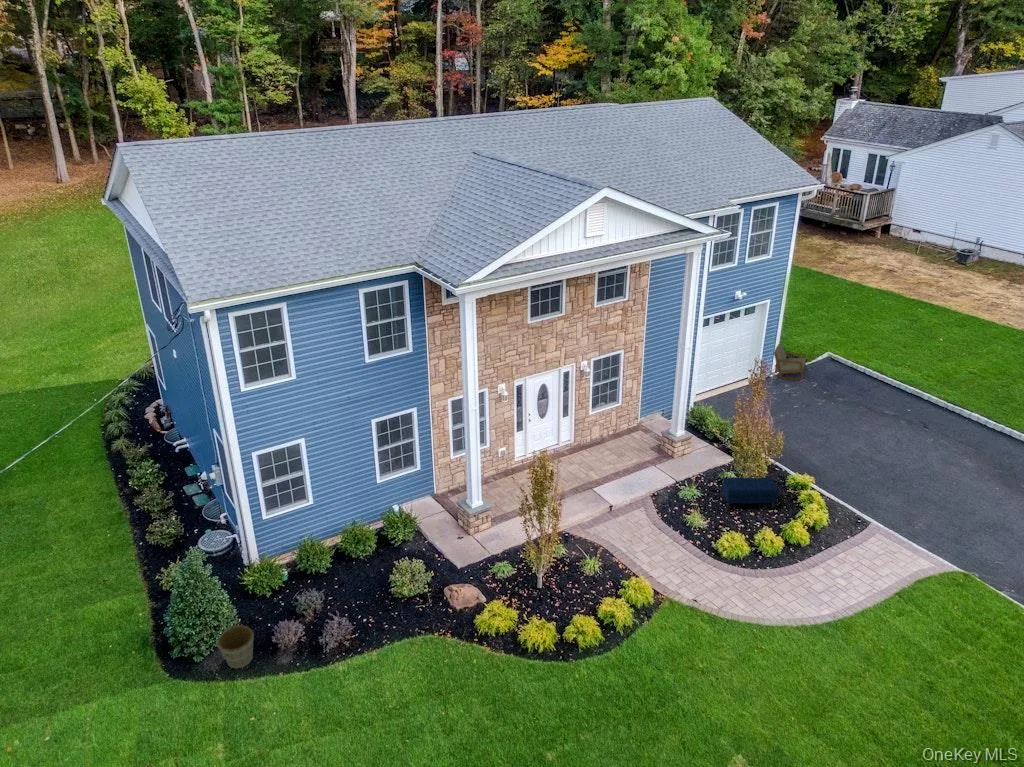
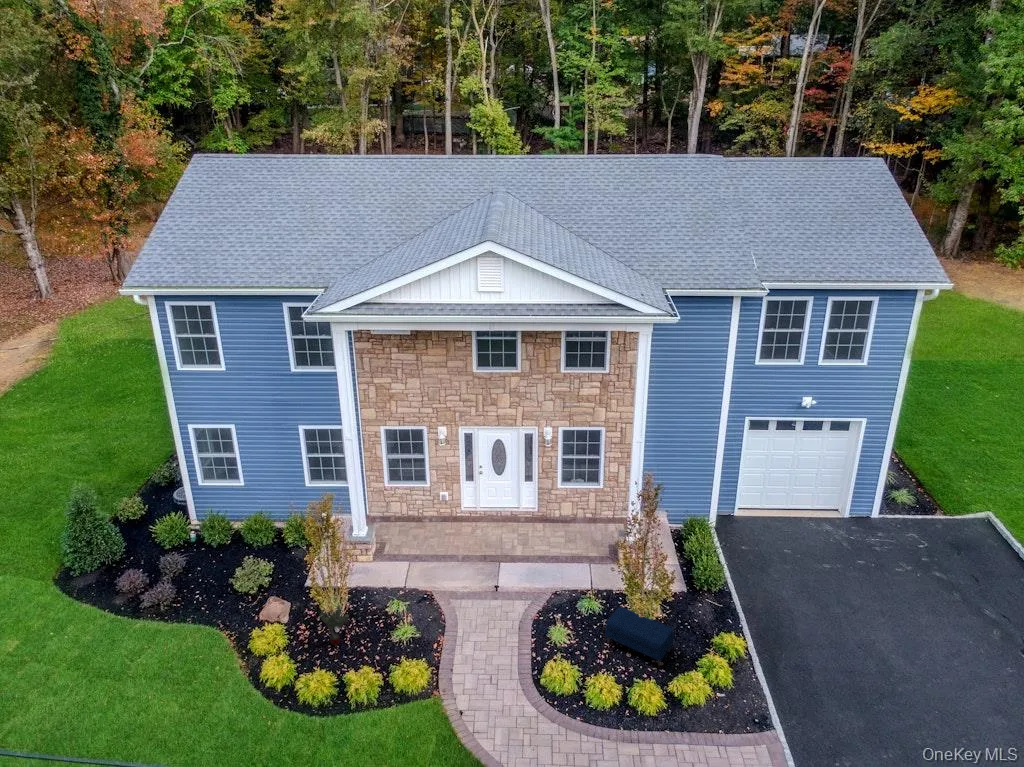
chair: present [771,343,806,380] -> none [862,480,919,535]
potted tree: none [525,556,564,599] -> present [319,606,349,645]
wooden bucket: present [218,625,253,669] -> none [82,556,116,591]

